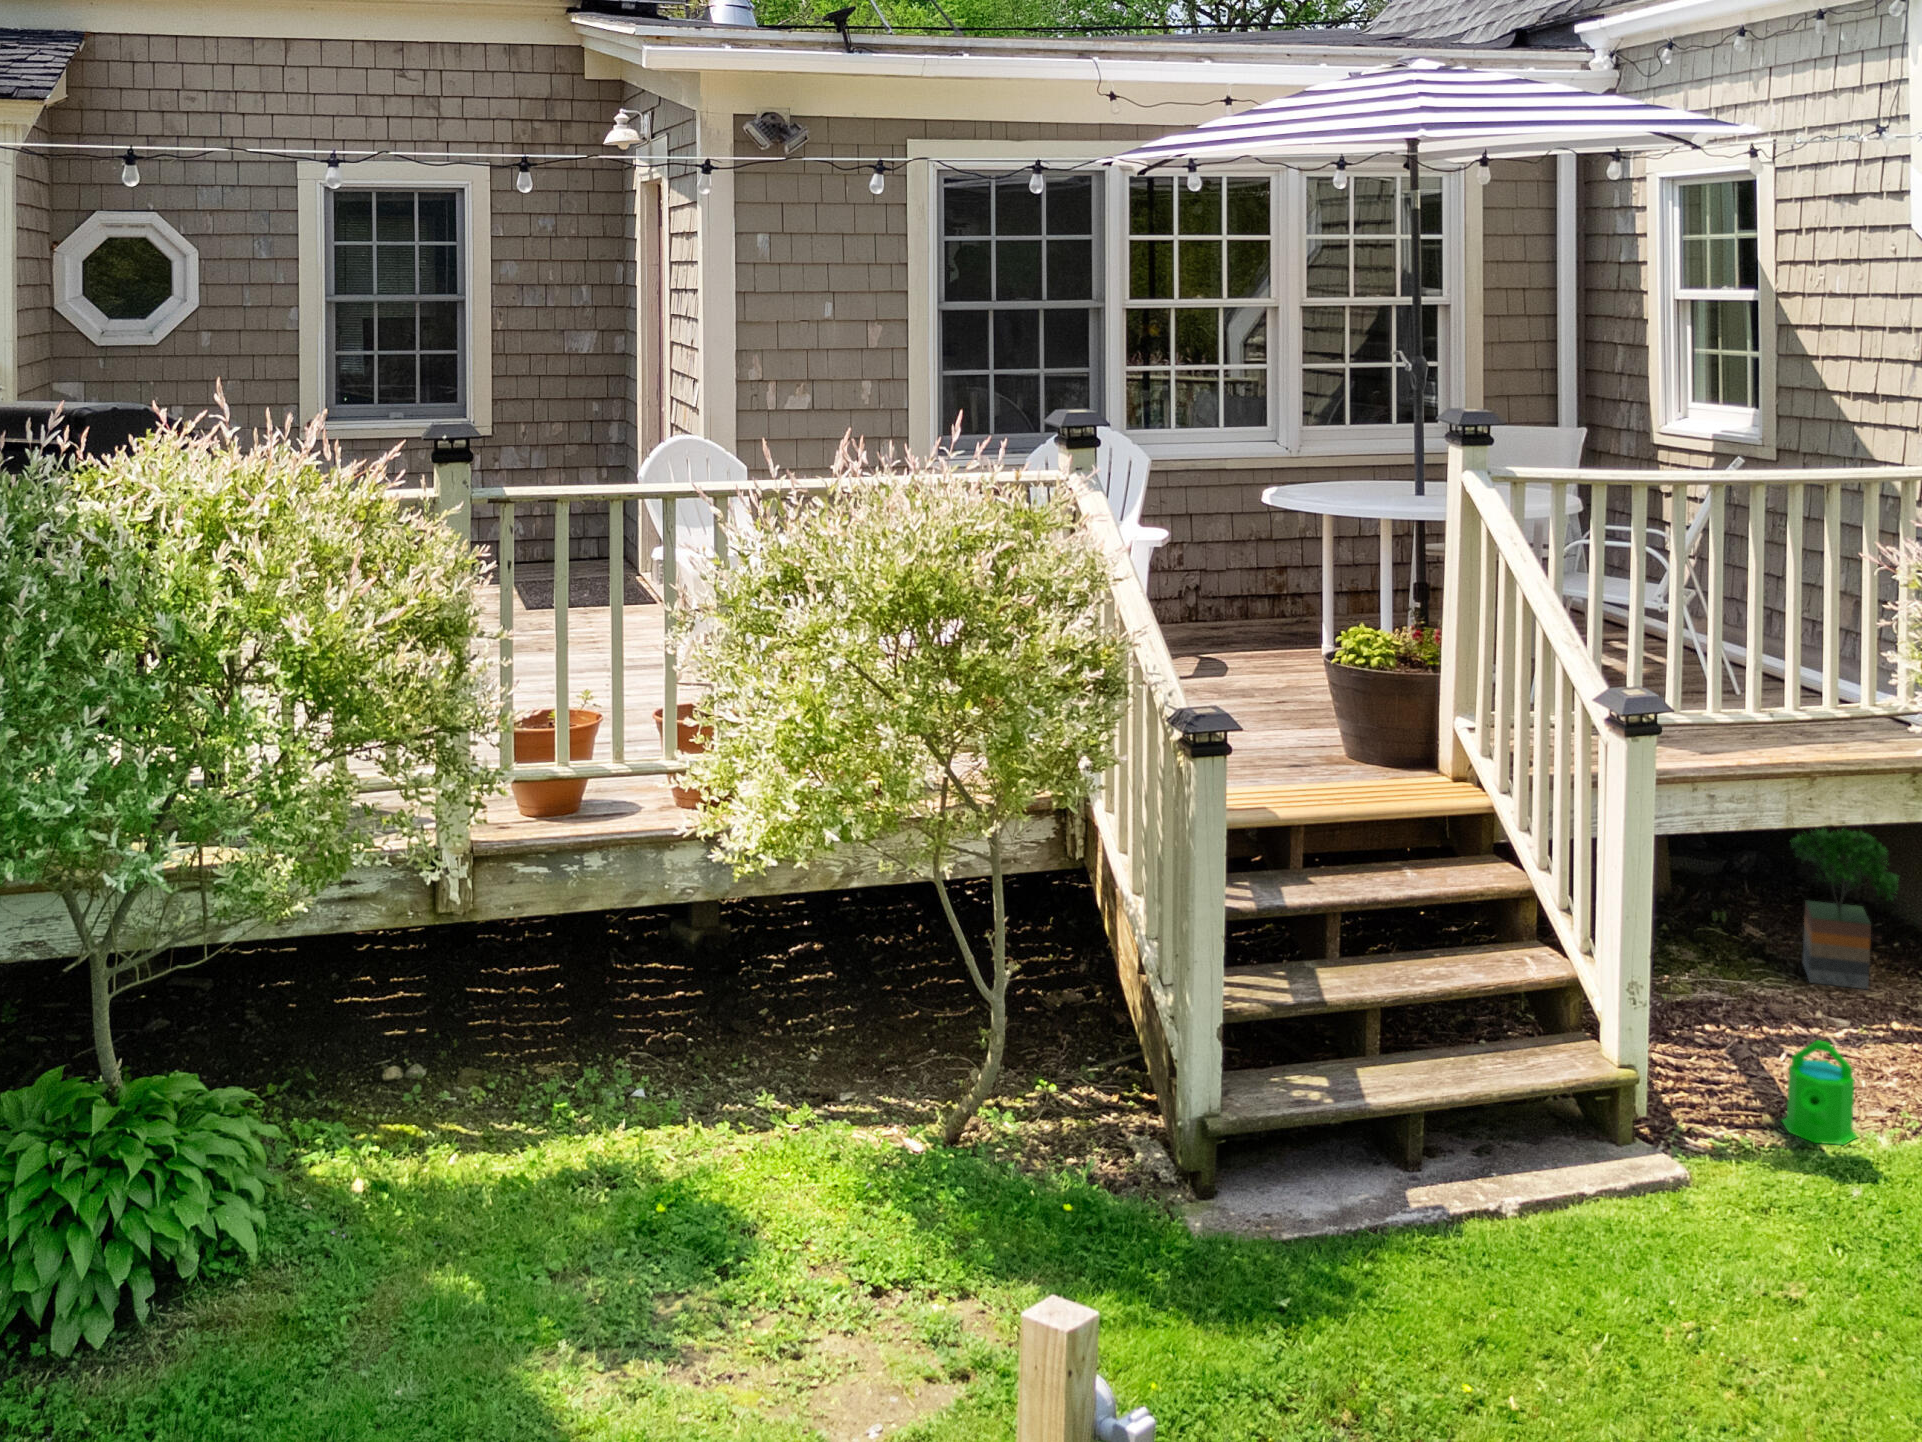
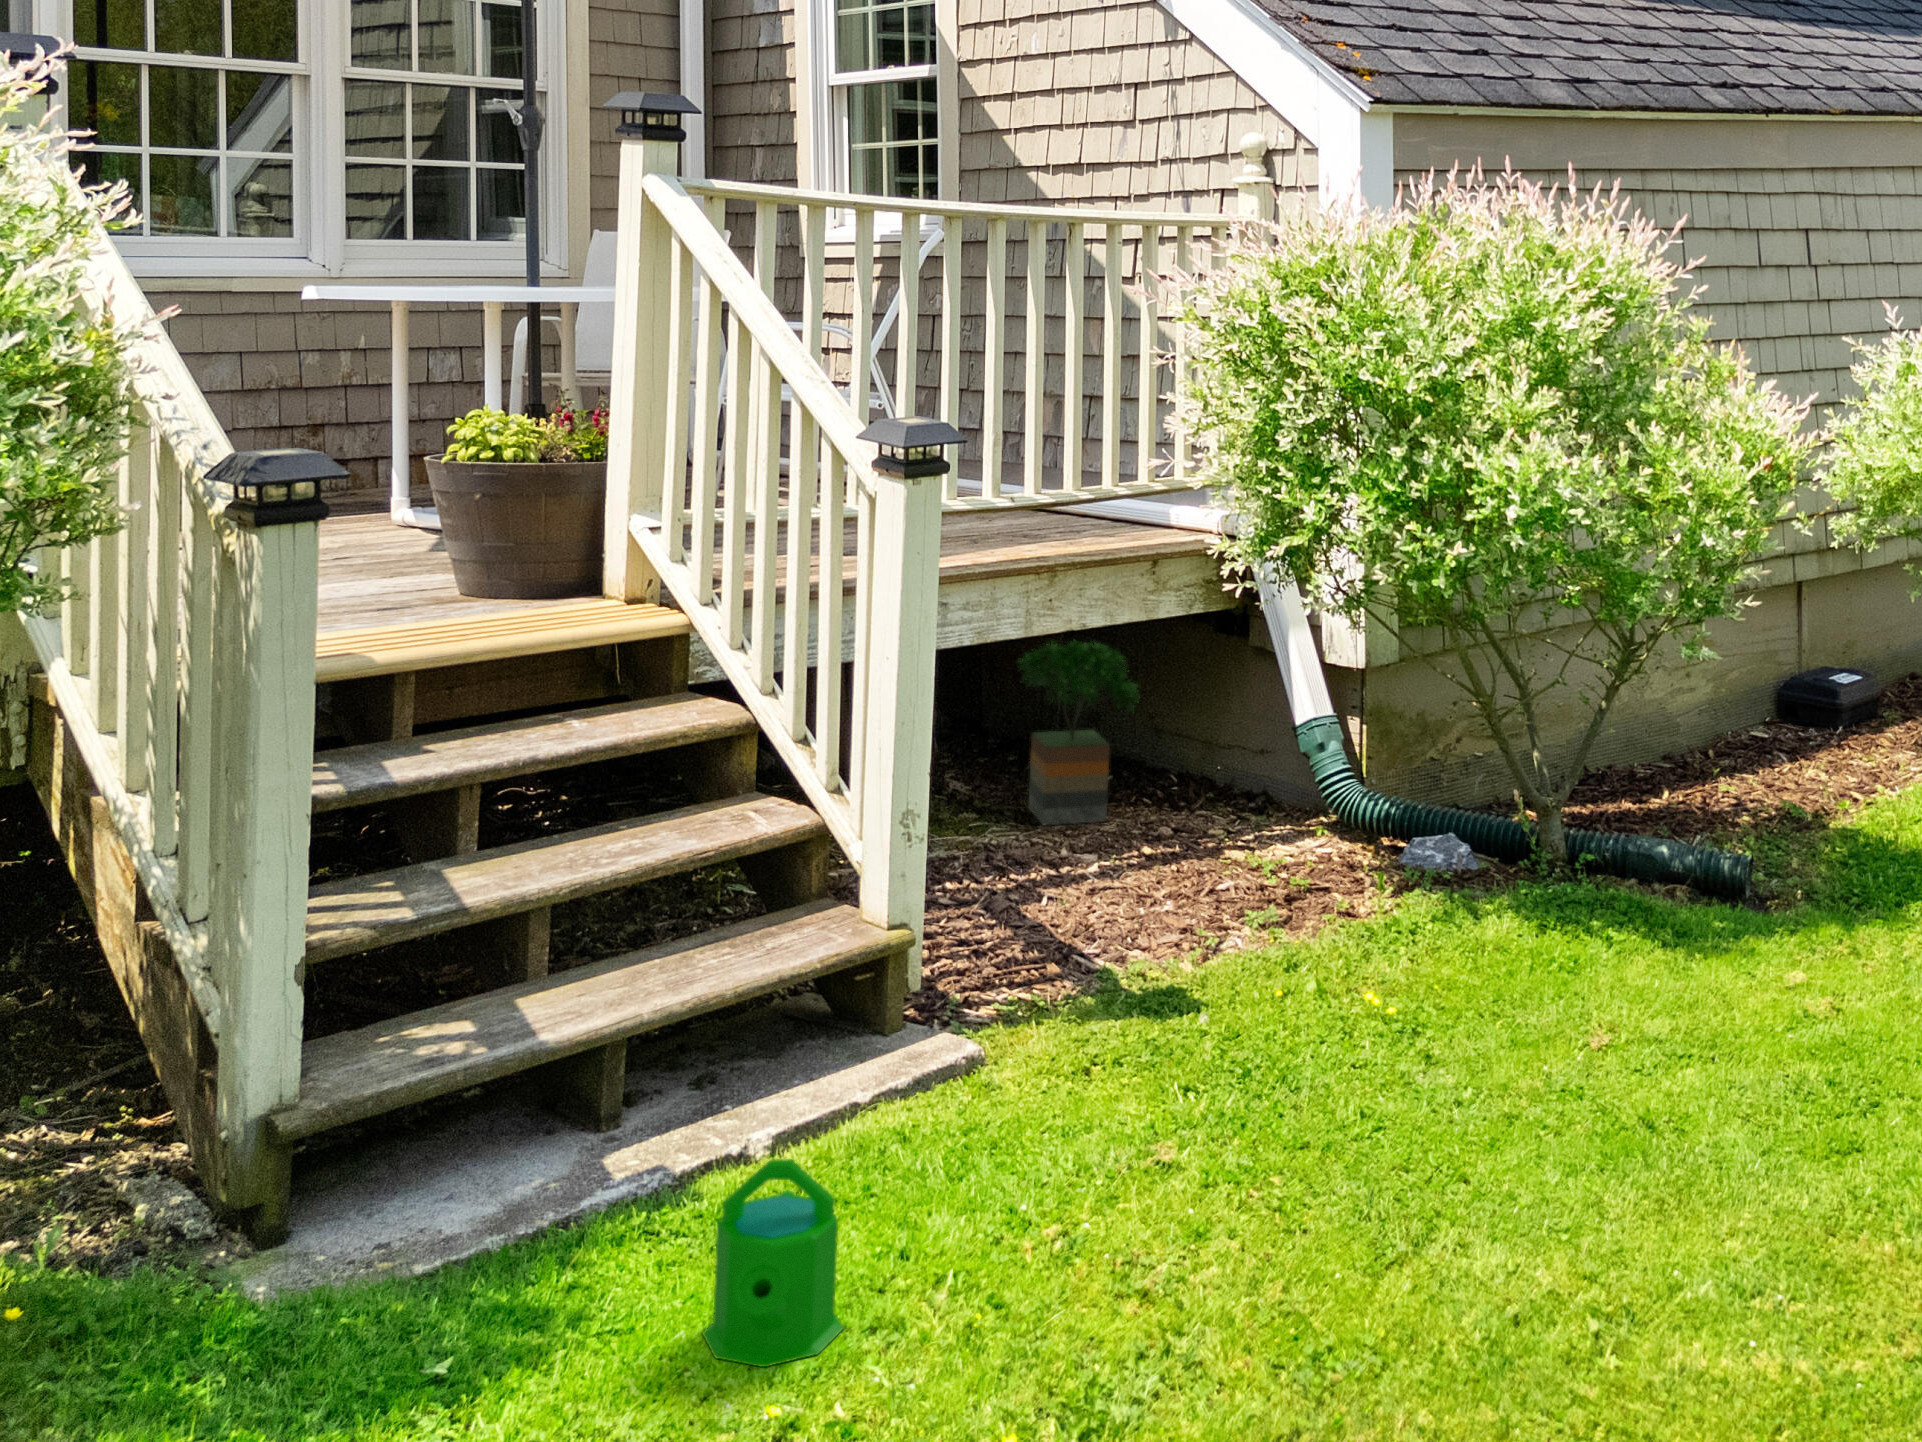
watering can: present [1782,1040,1857,1145] -> present [703,1159,844,1367]

